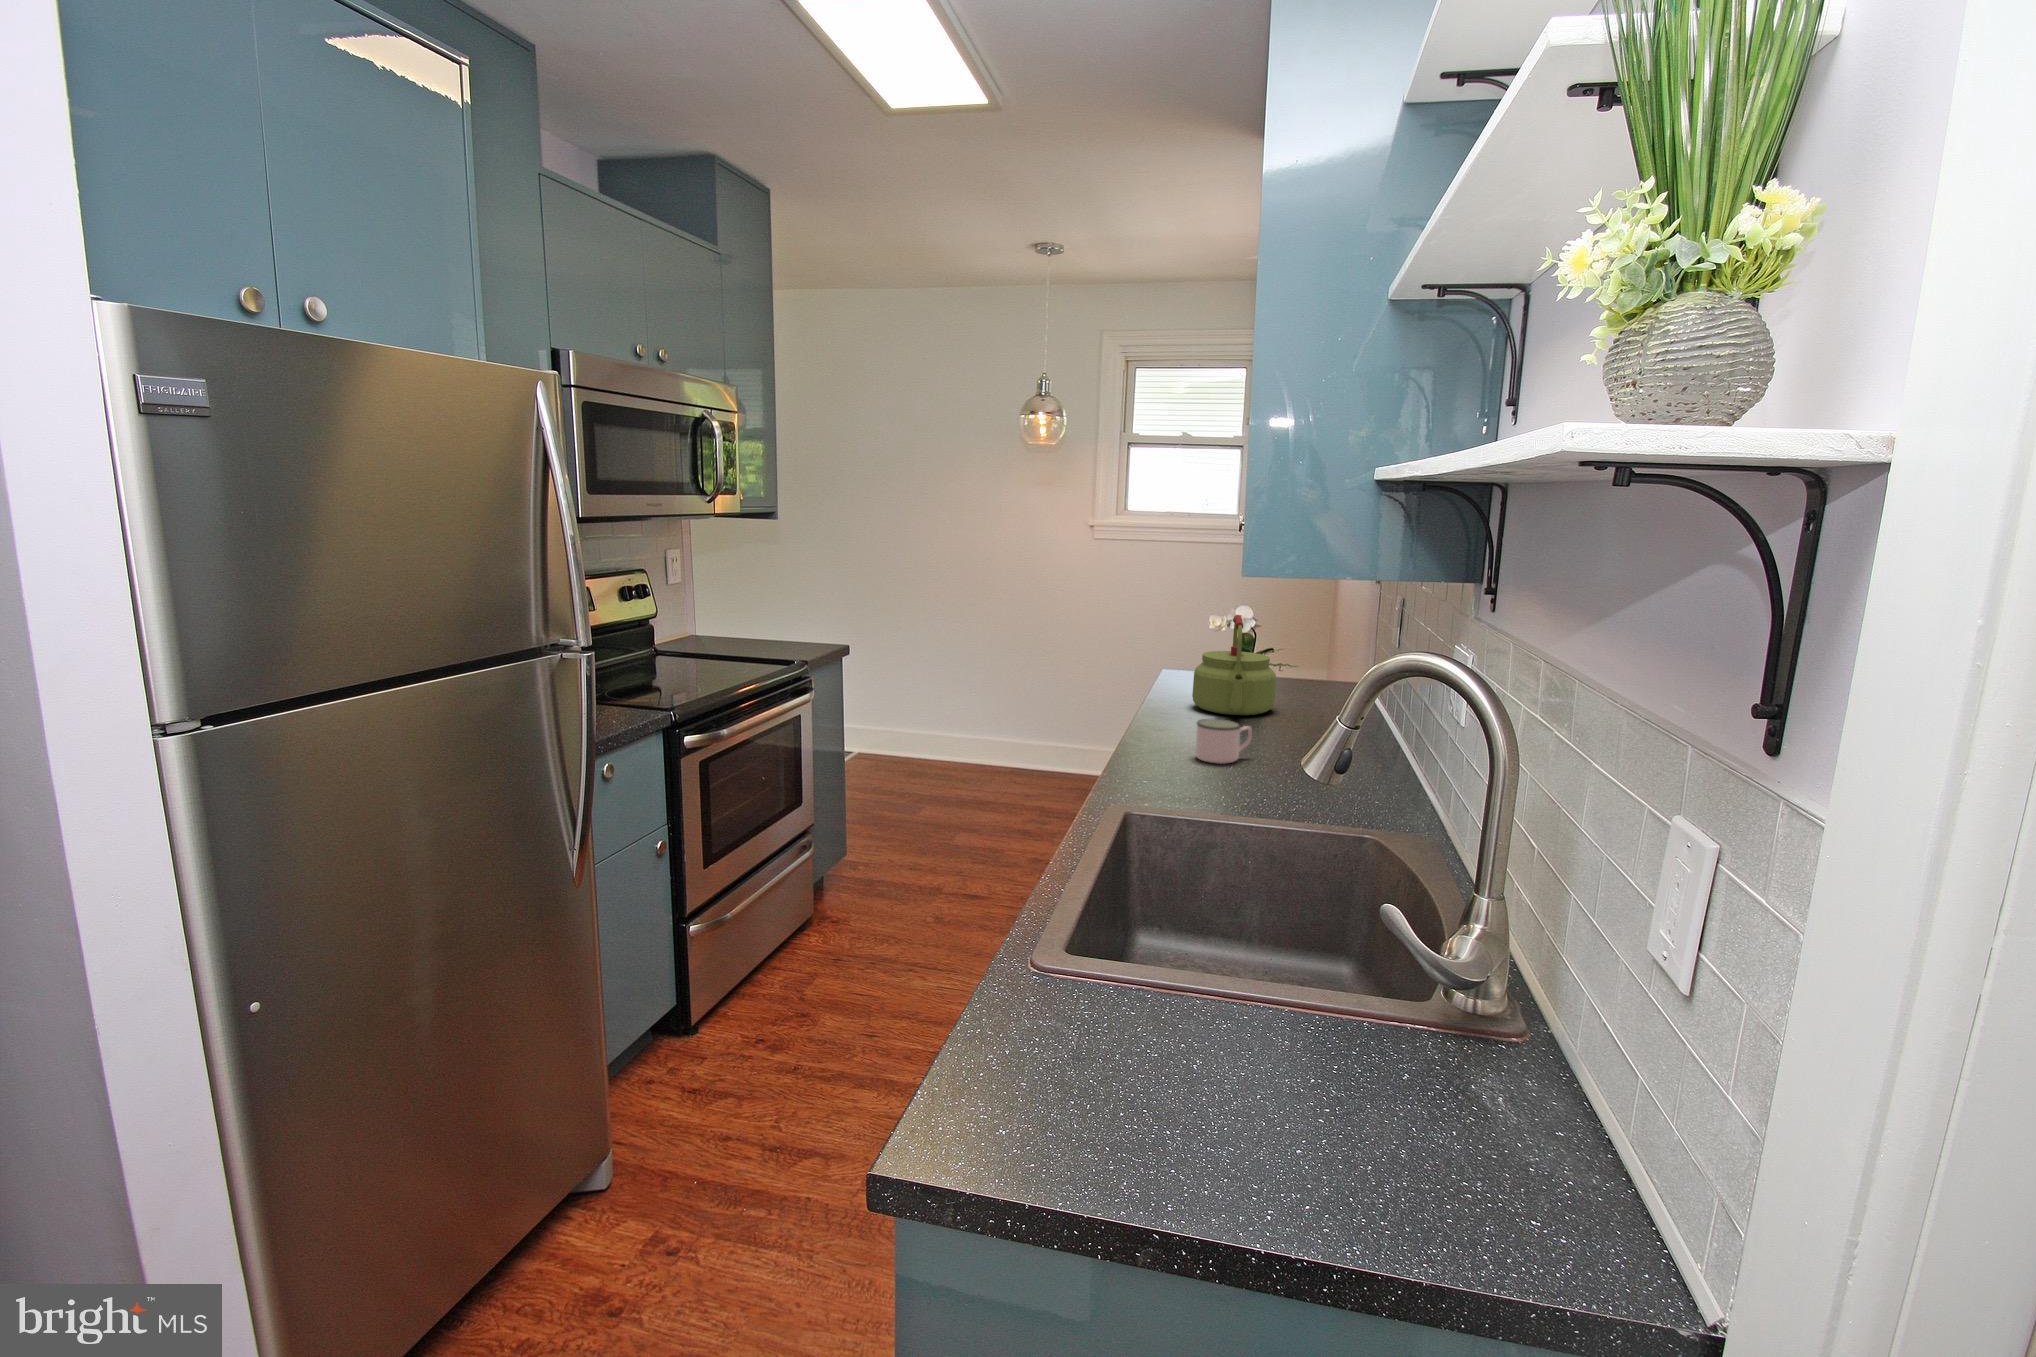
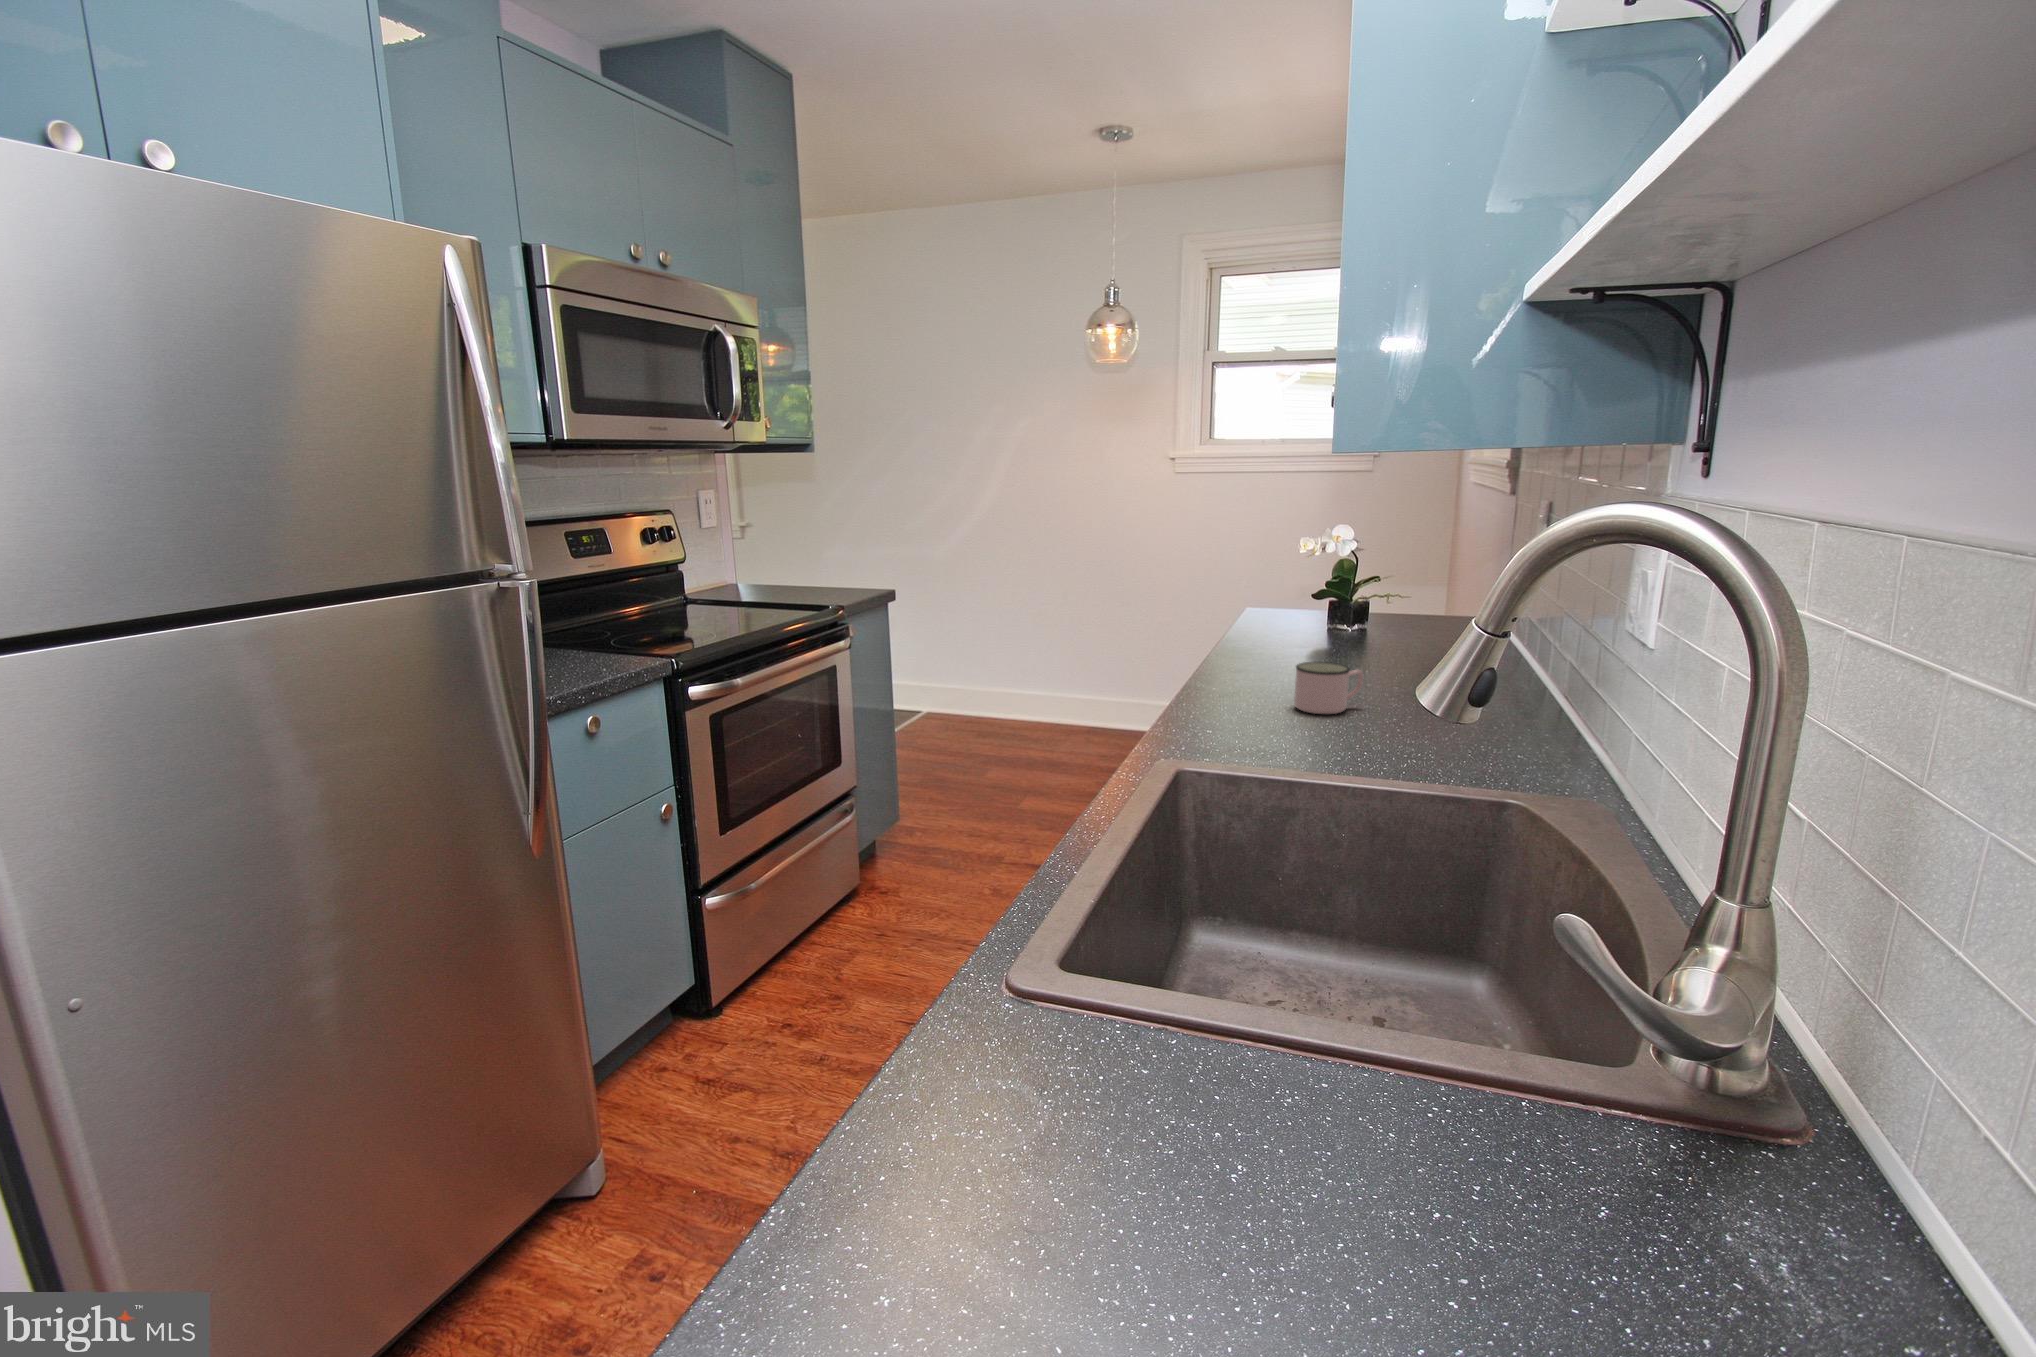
kettle: present [1192,615,1276,715] -> none [1287,542,1386,659]

